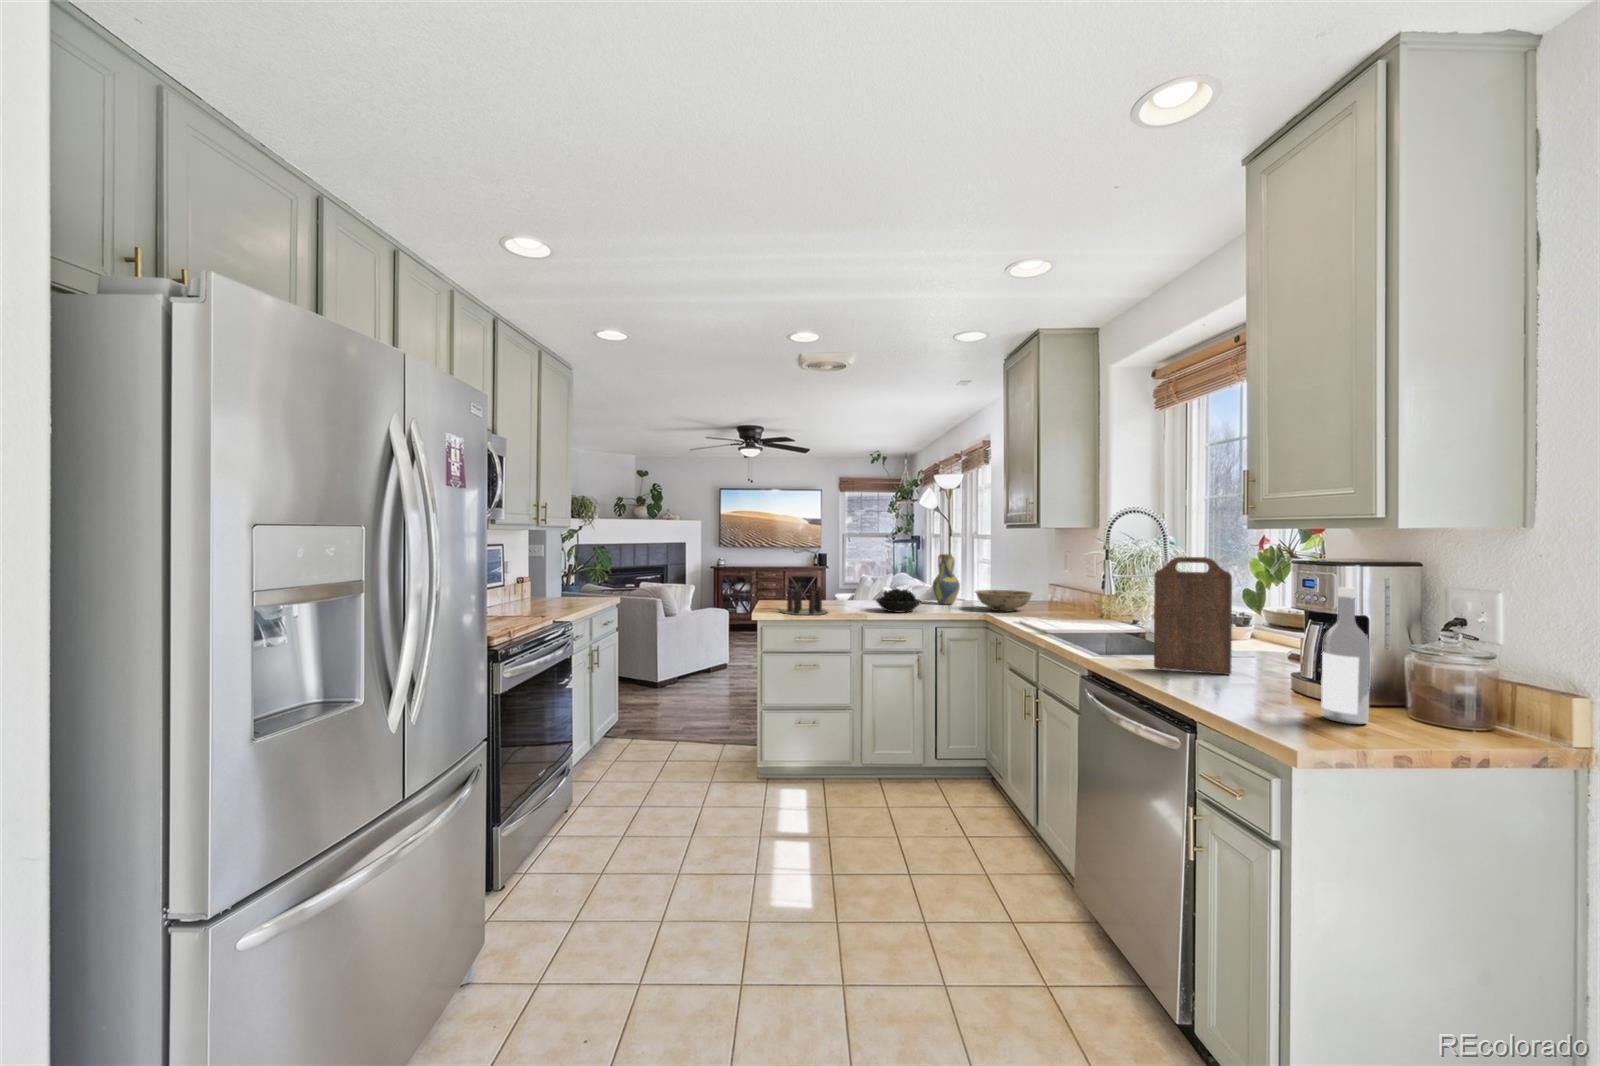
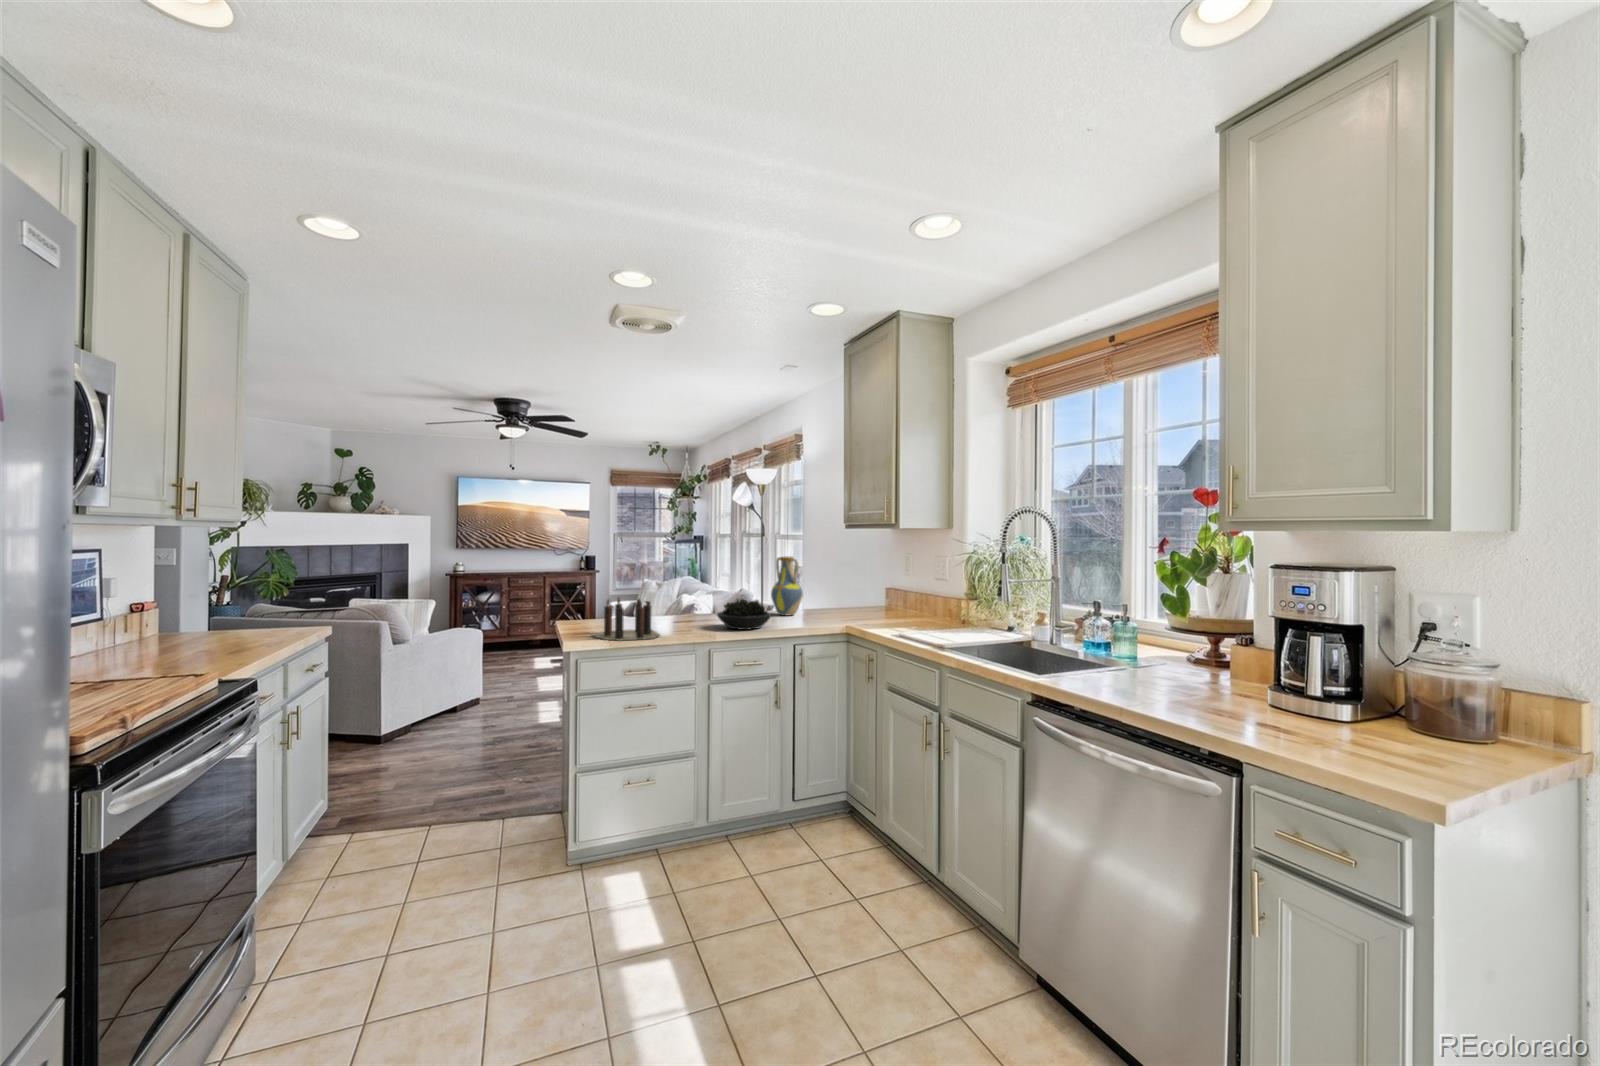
cutting board: present [1154,557,1232,675] -> none [1119,558,1200,692]
wine bottle: present [1321,587,1370,724] -> none [1373,593,1430,752]
bowl: present [975,590,1033,611] -> none [826,597,891,622]

